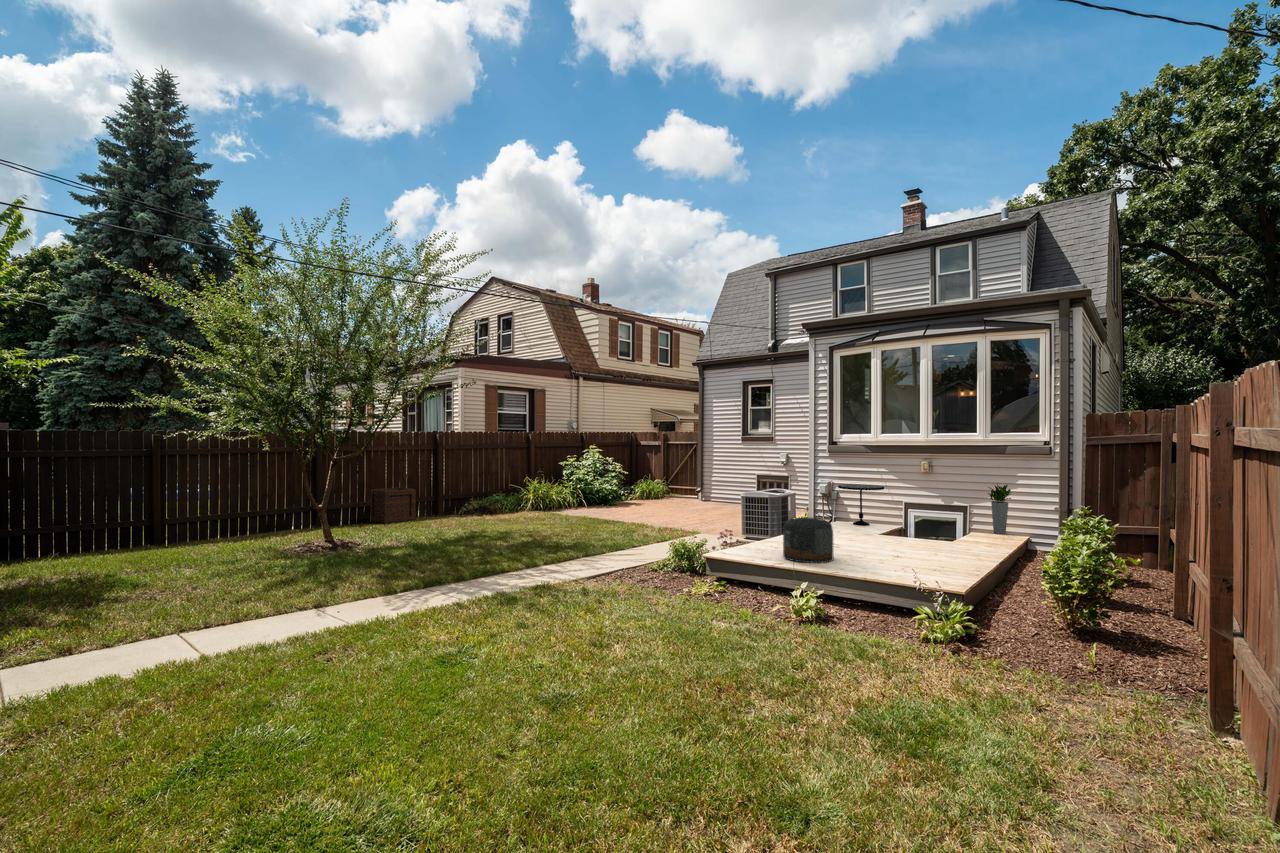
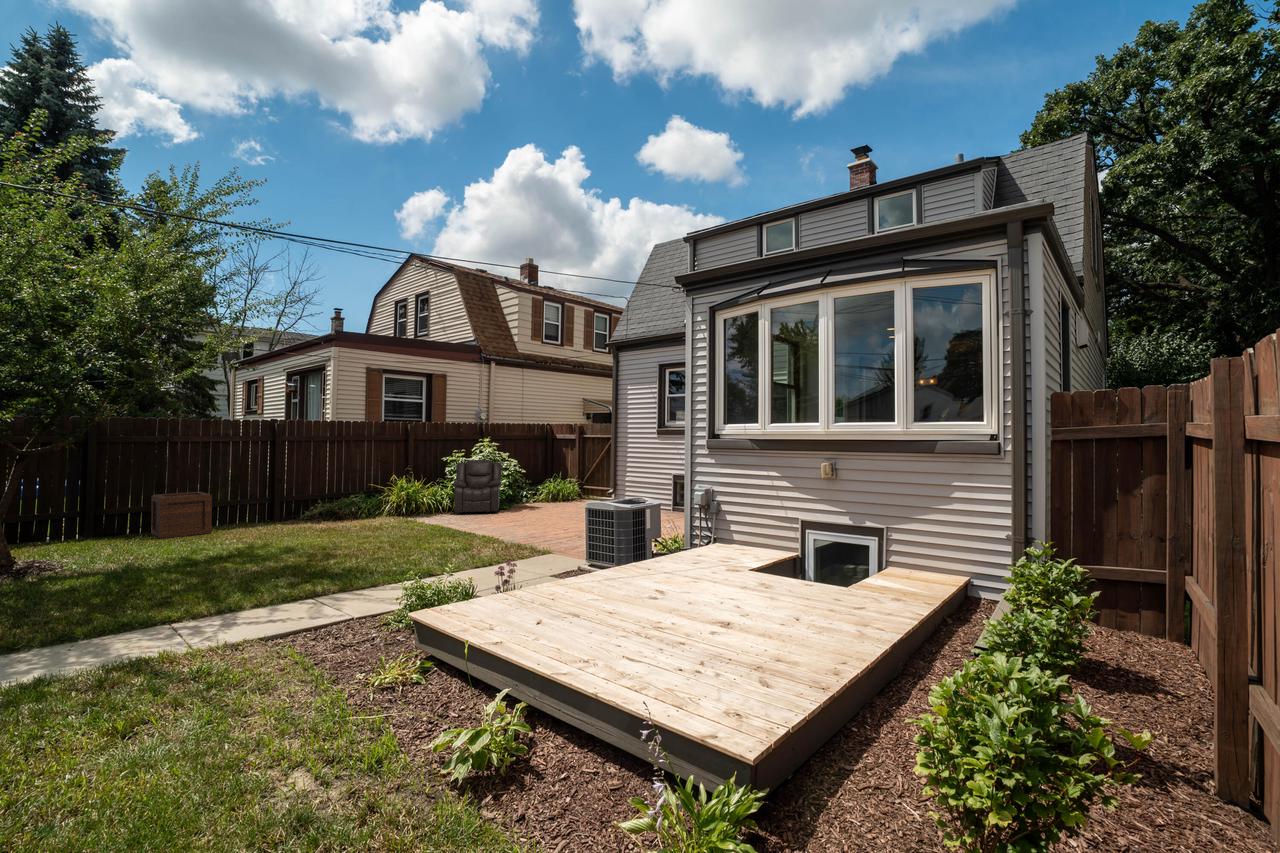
chair: none [578,463,619,508] -> present [453,460,502,514]
planter: present [988,484,1011,534] -> none [904,497,945,572]
side table: present [838,485,884,526] -> none [709,494,770,553]
pouf: present [783,518,833,563] -> none [533,563,617,651]

